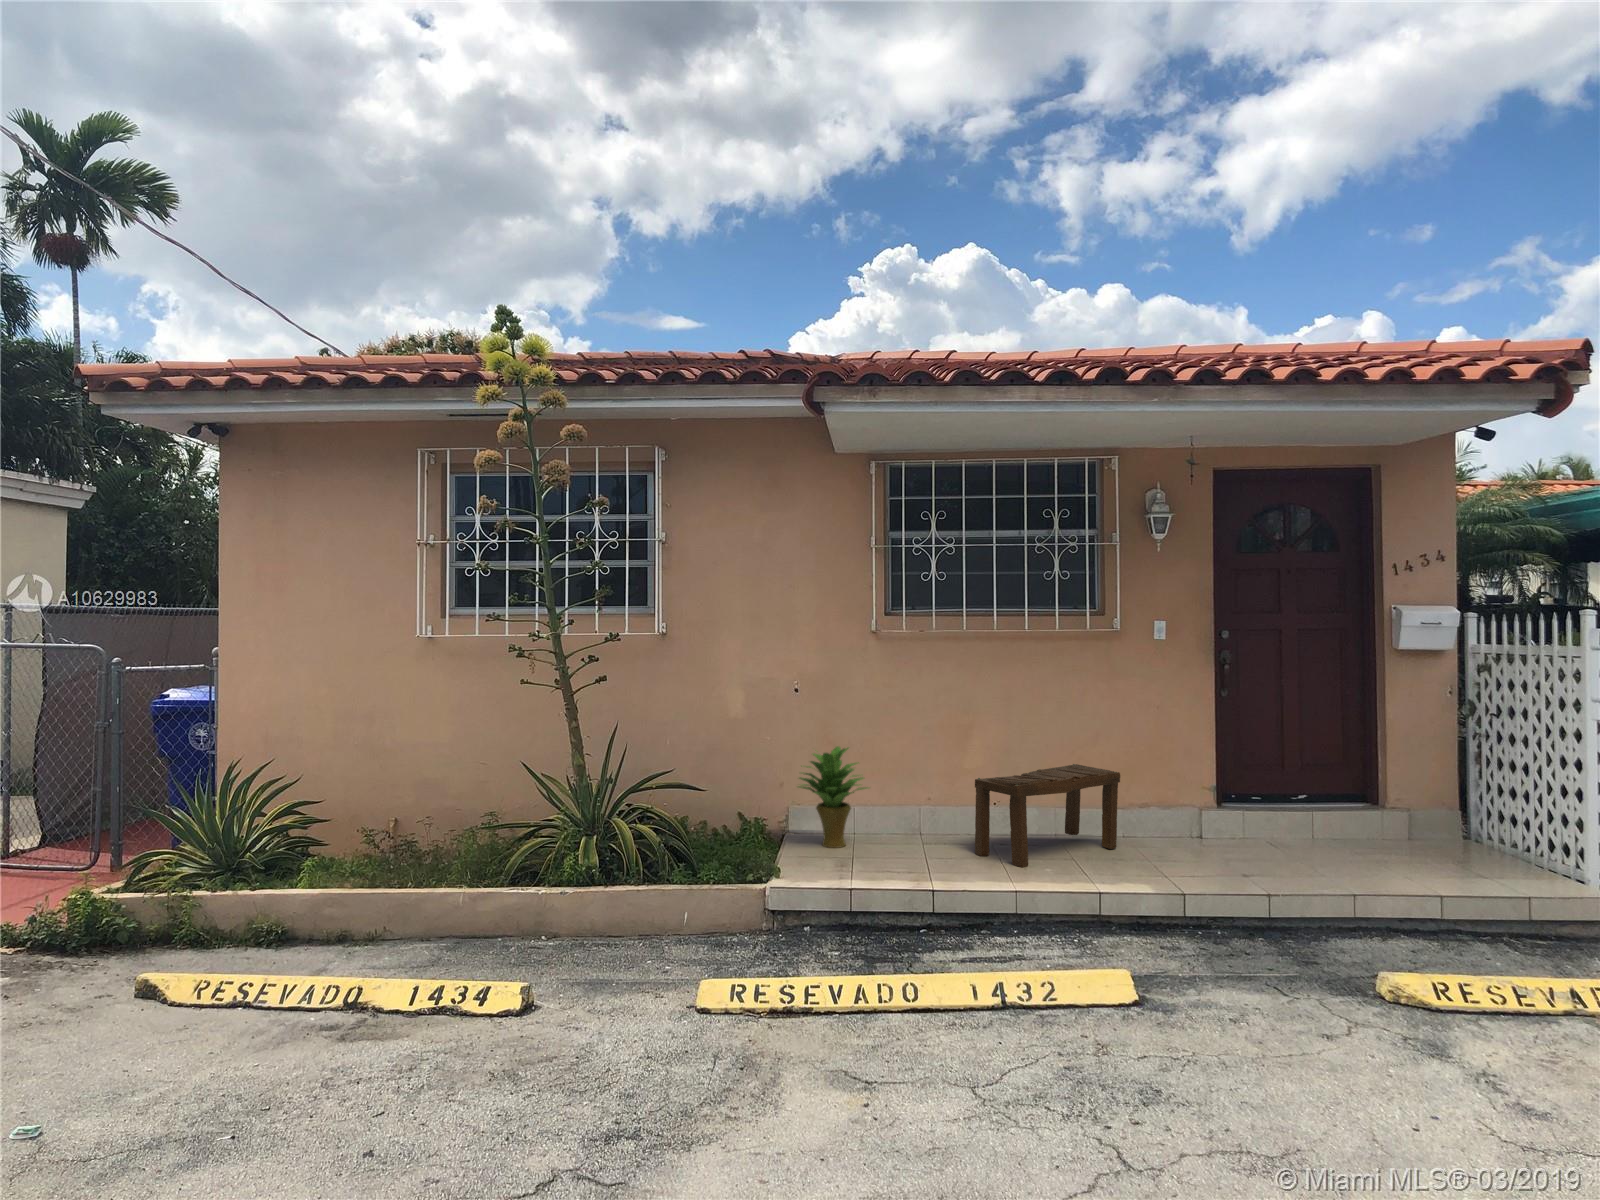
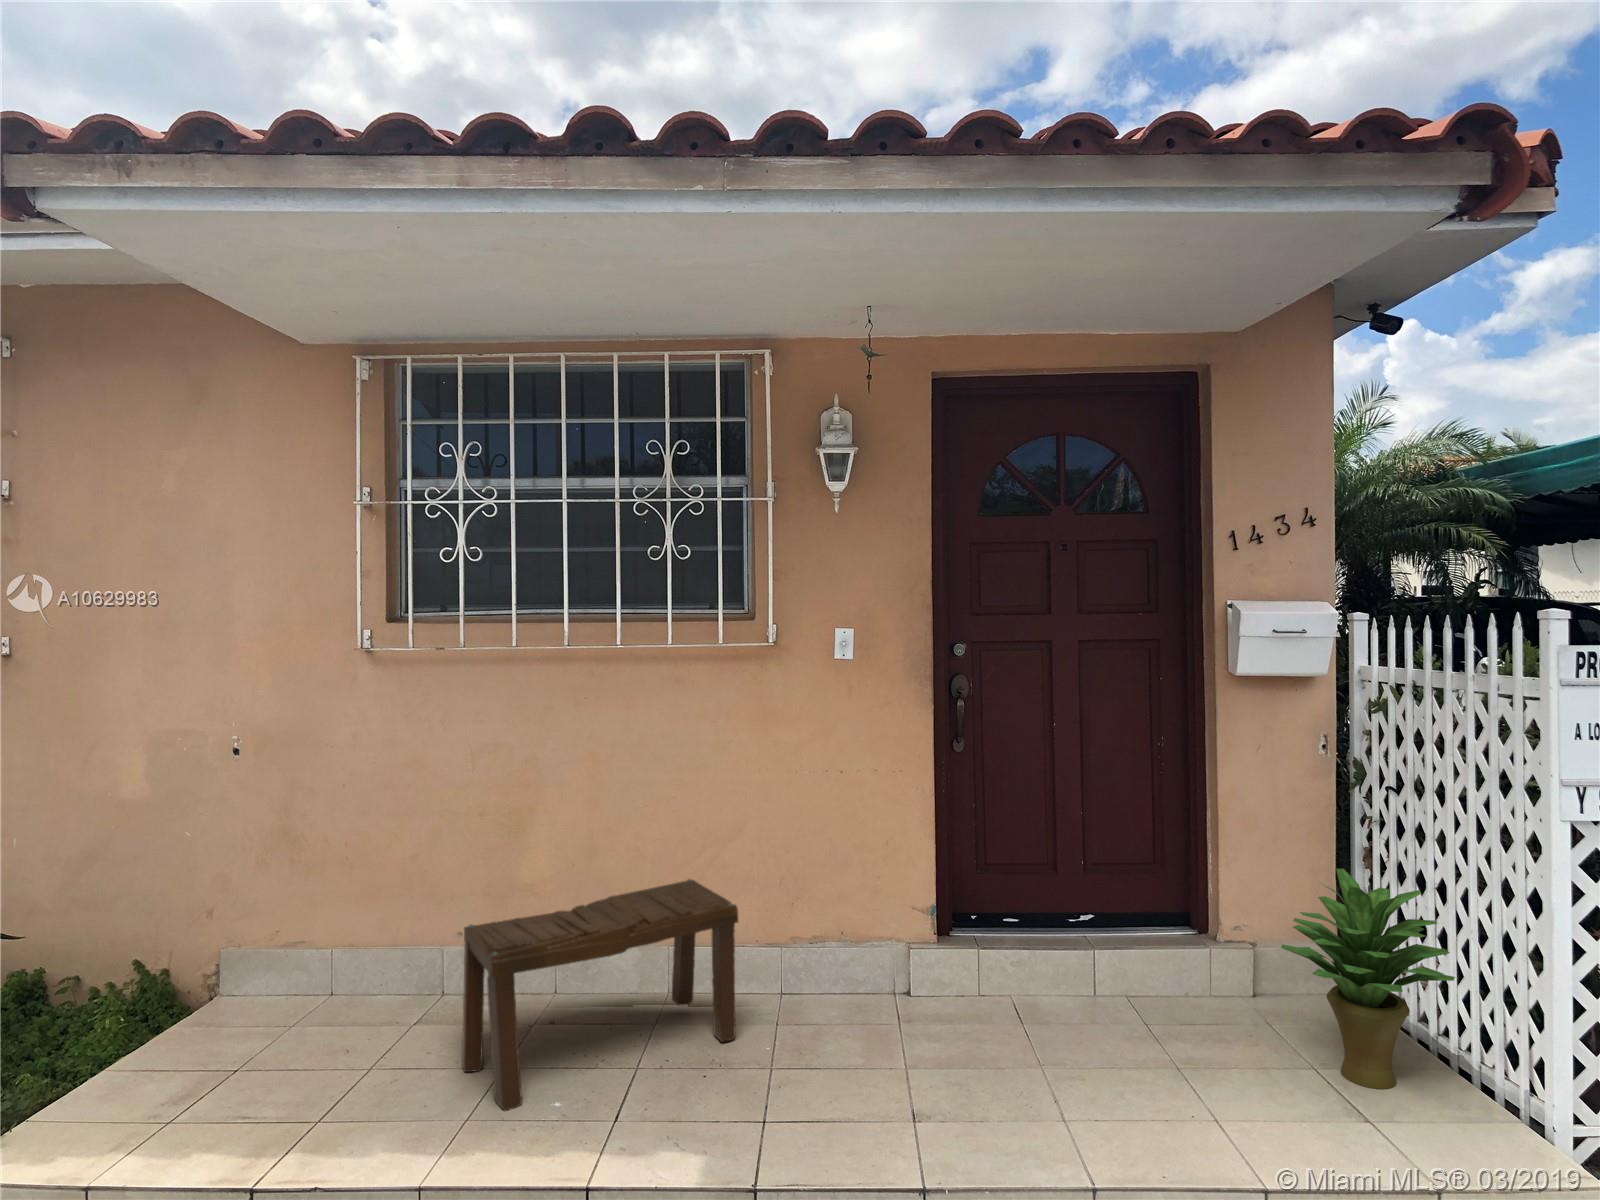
potted plant: present [798,746,868,848] -> present [1281,869,1455,1089]

